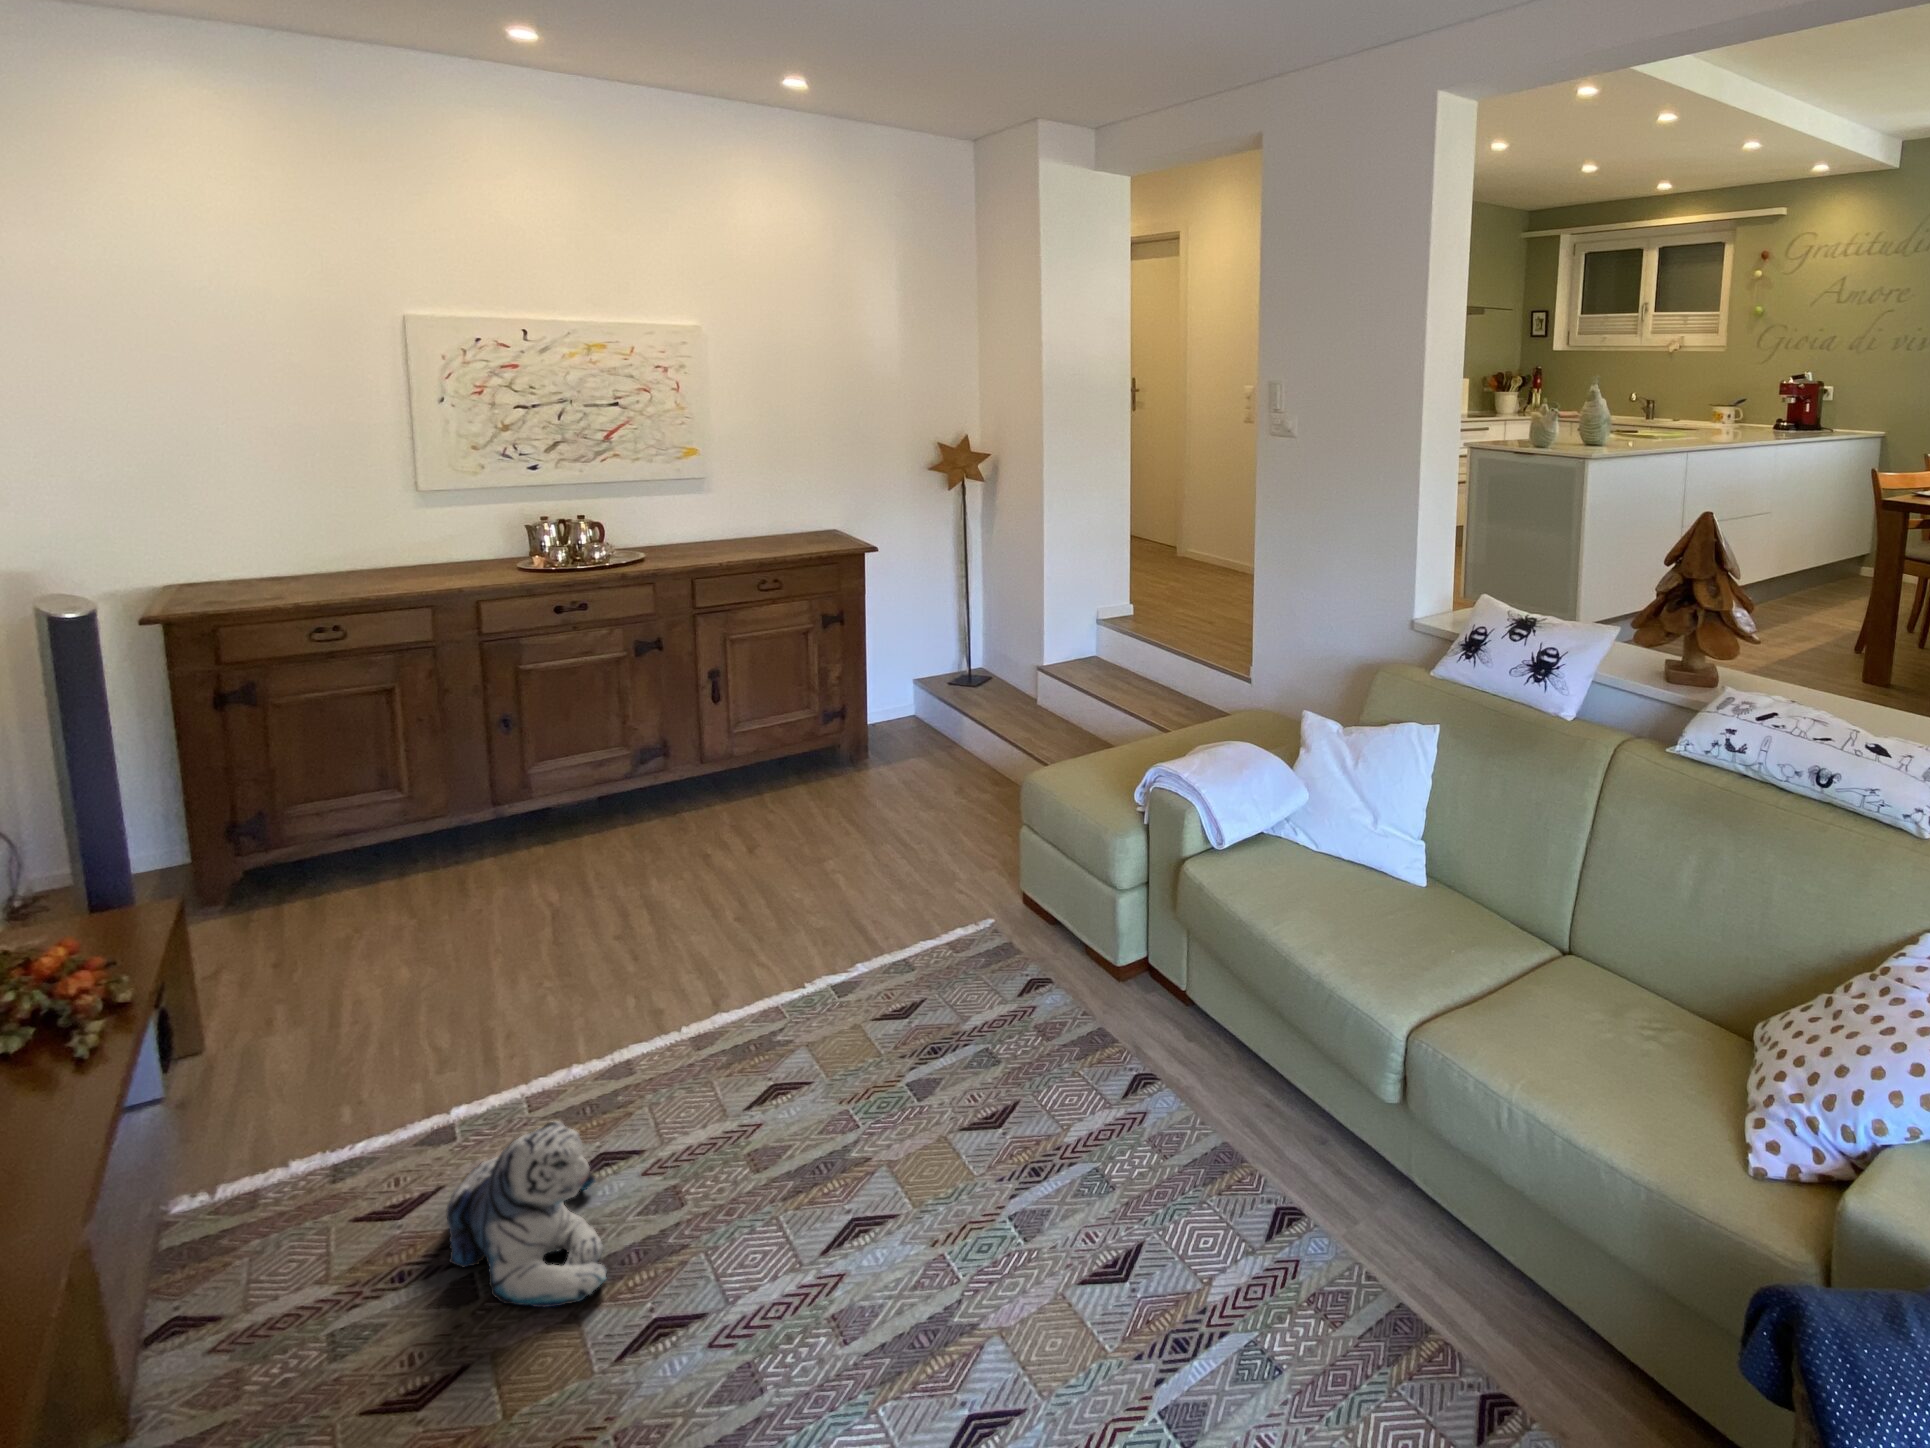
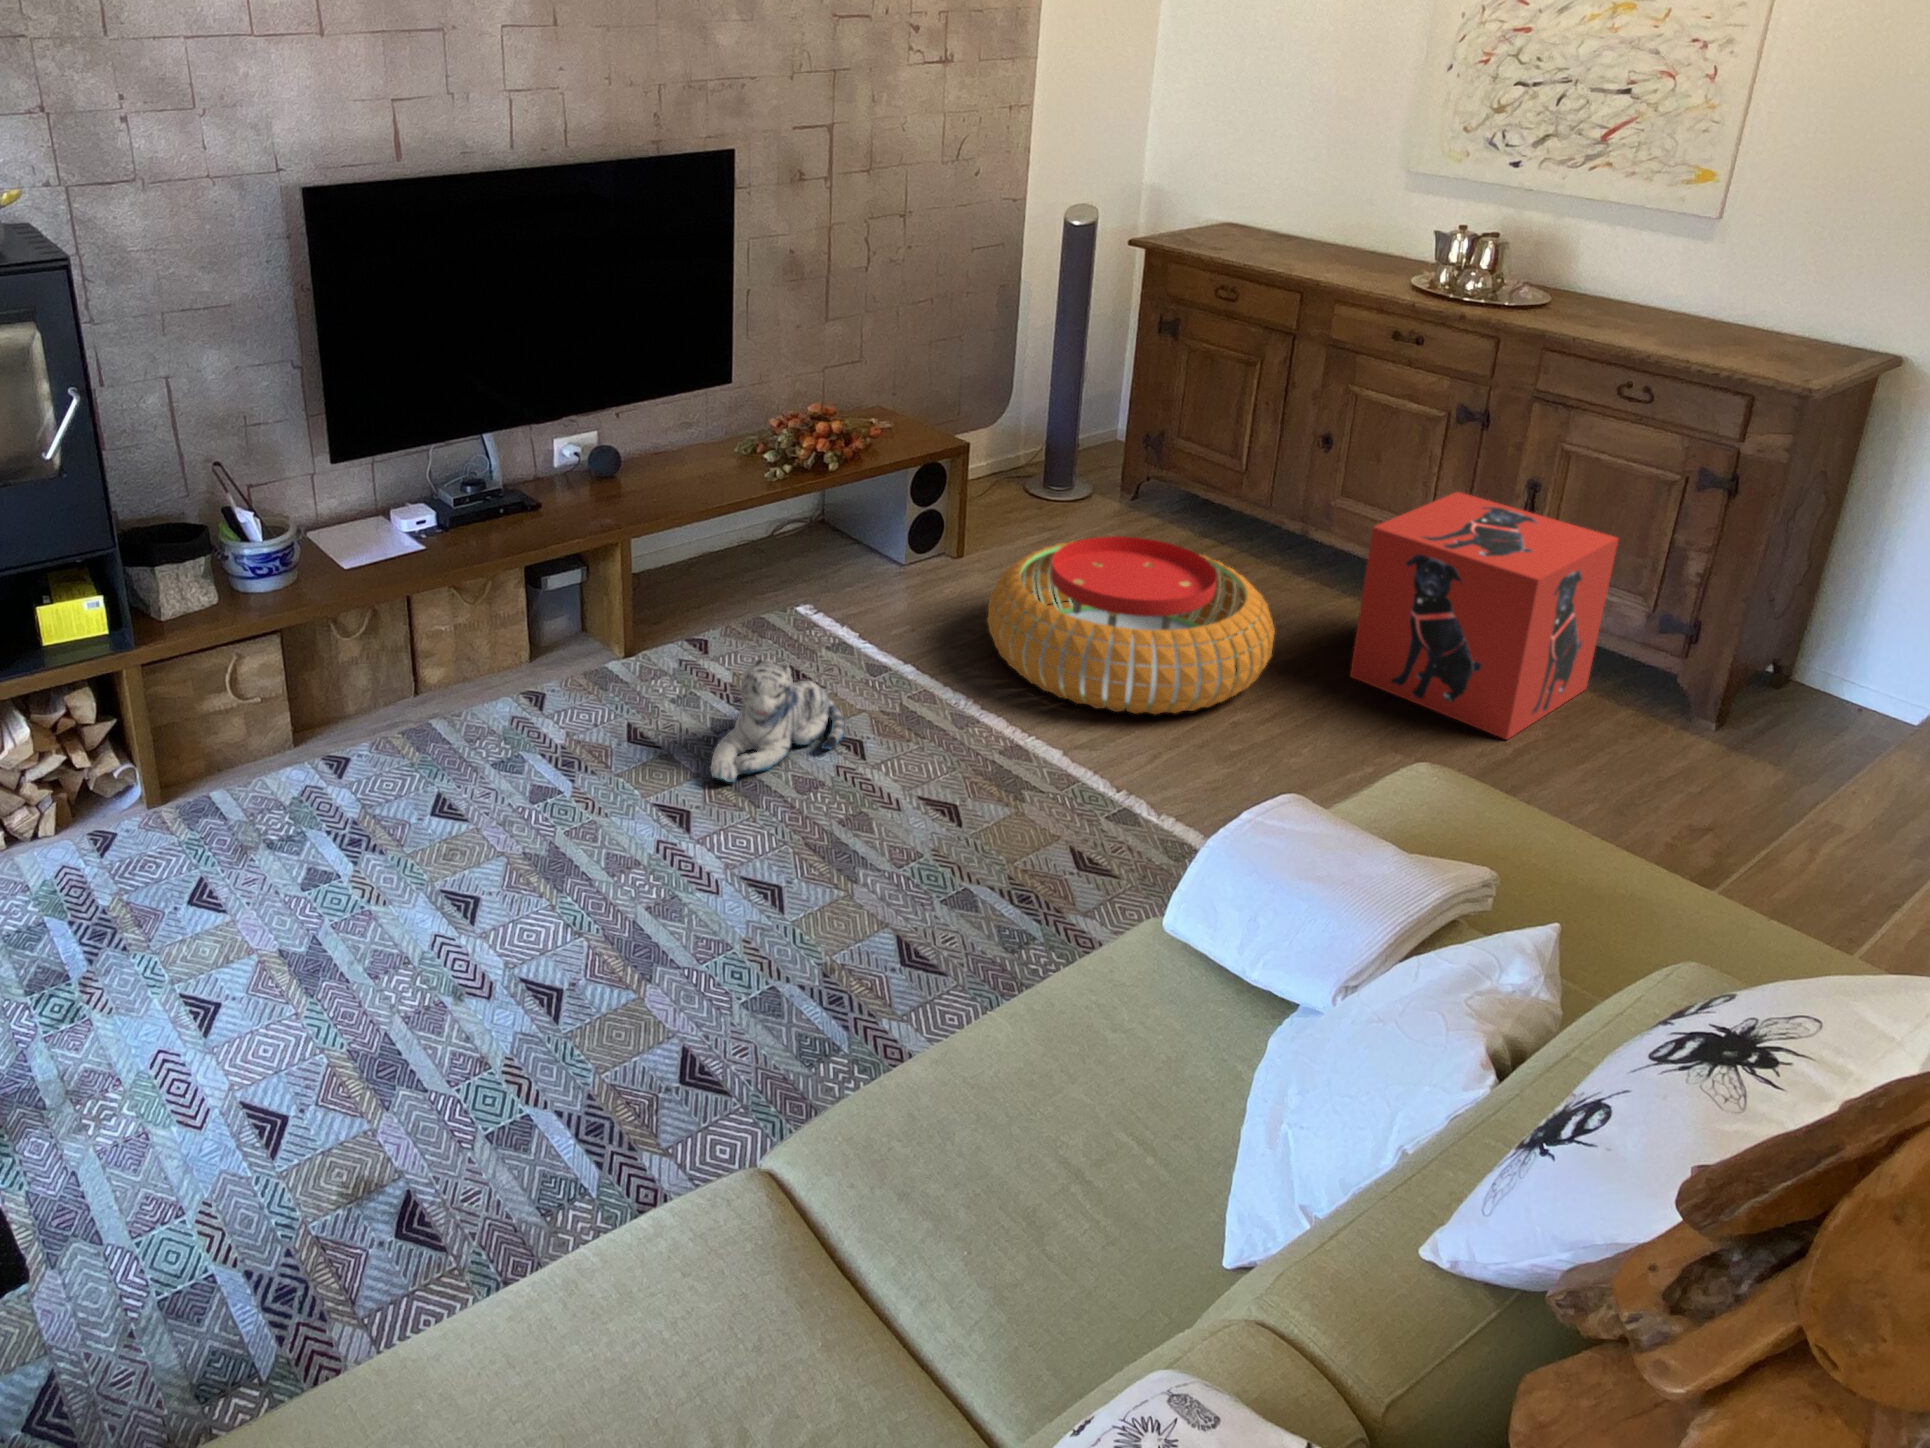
storage box: none [655,682,828,865] -> present [1350,492,1619,740]
pouf: none [379,836,717,1038] -> present [987,536,1275,714]

